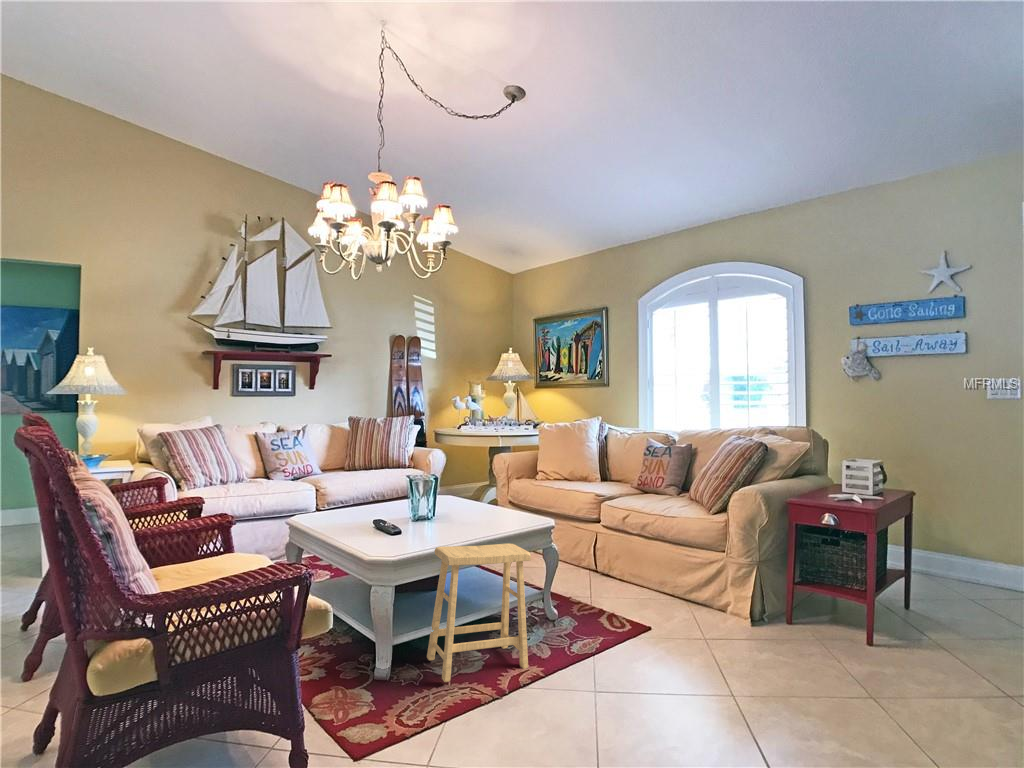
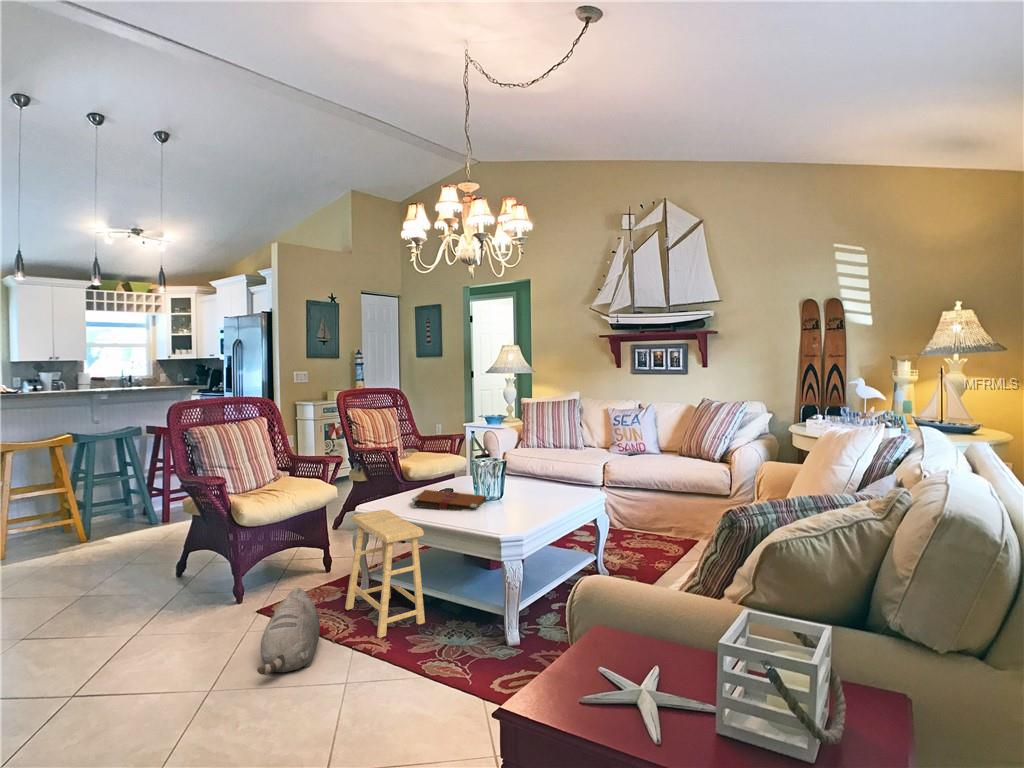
book: none [400,514,479,538] -> present [410,490,486,511]
plush toy: none [505,642,637,729] -> present [257,588,320,674]

